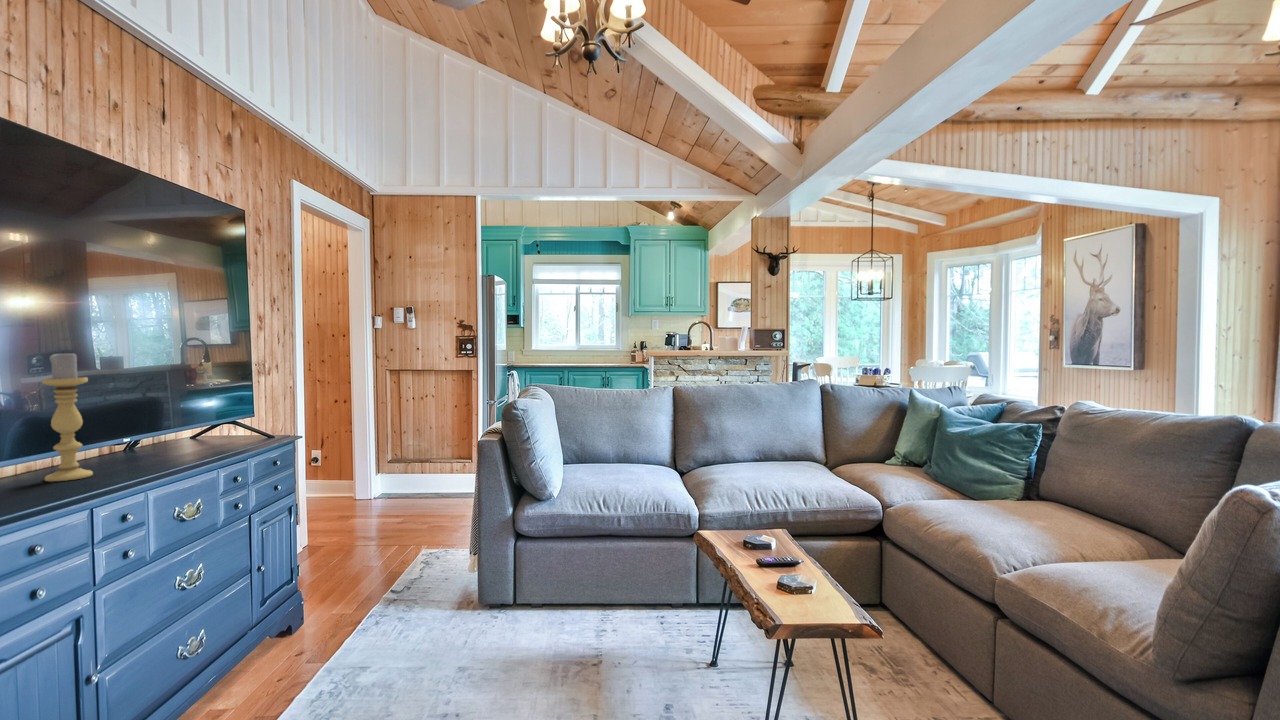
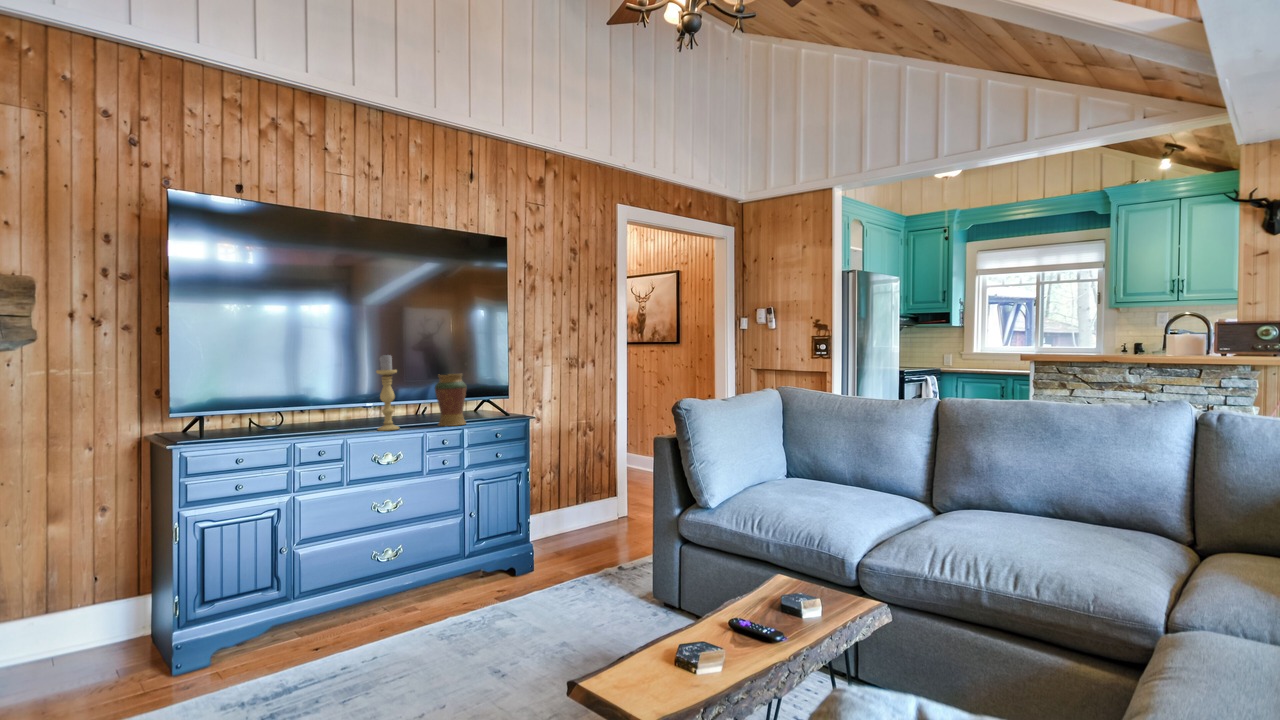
decorative vase: none [120,381,181,462] -> present [435,374,467,426]

